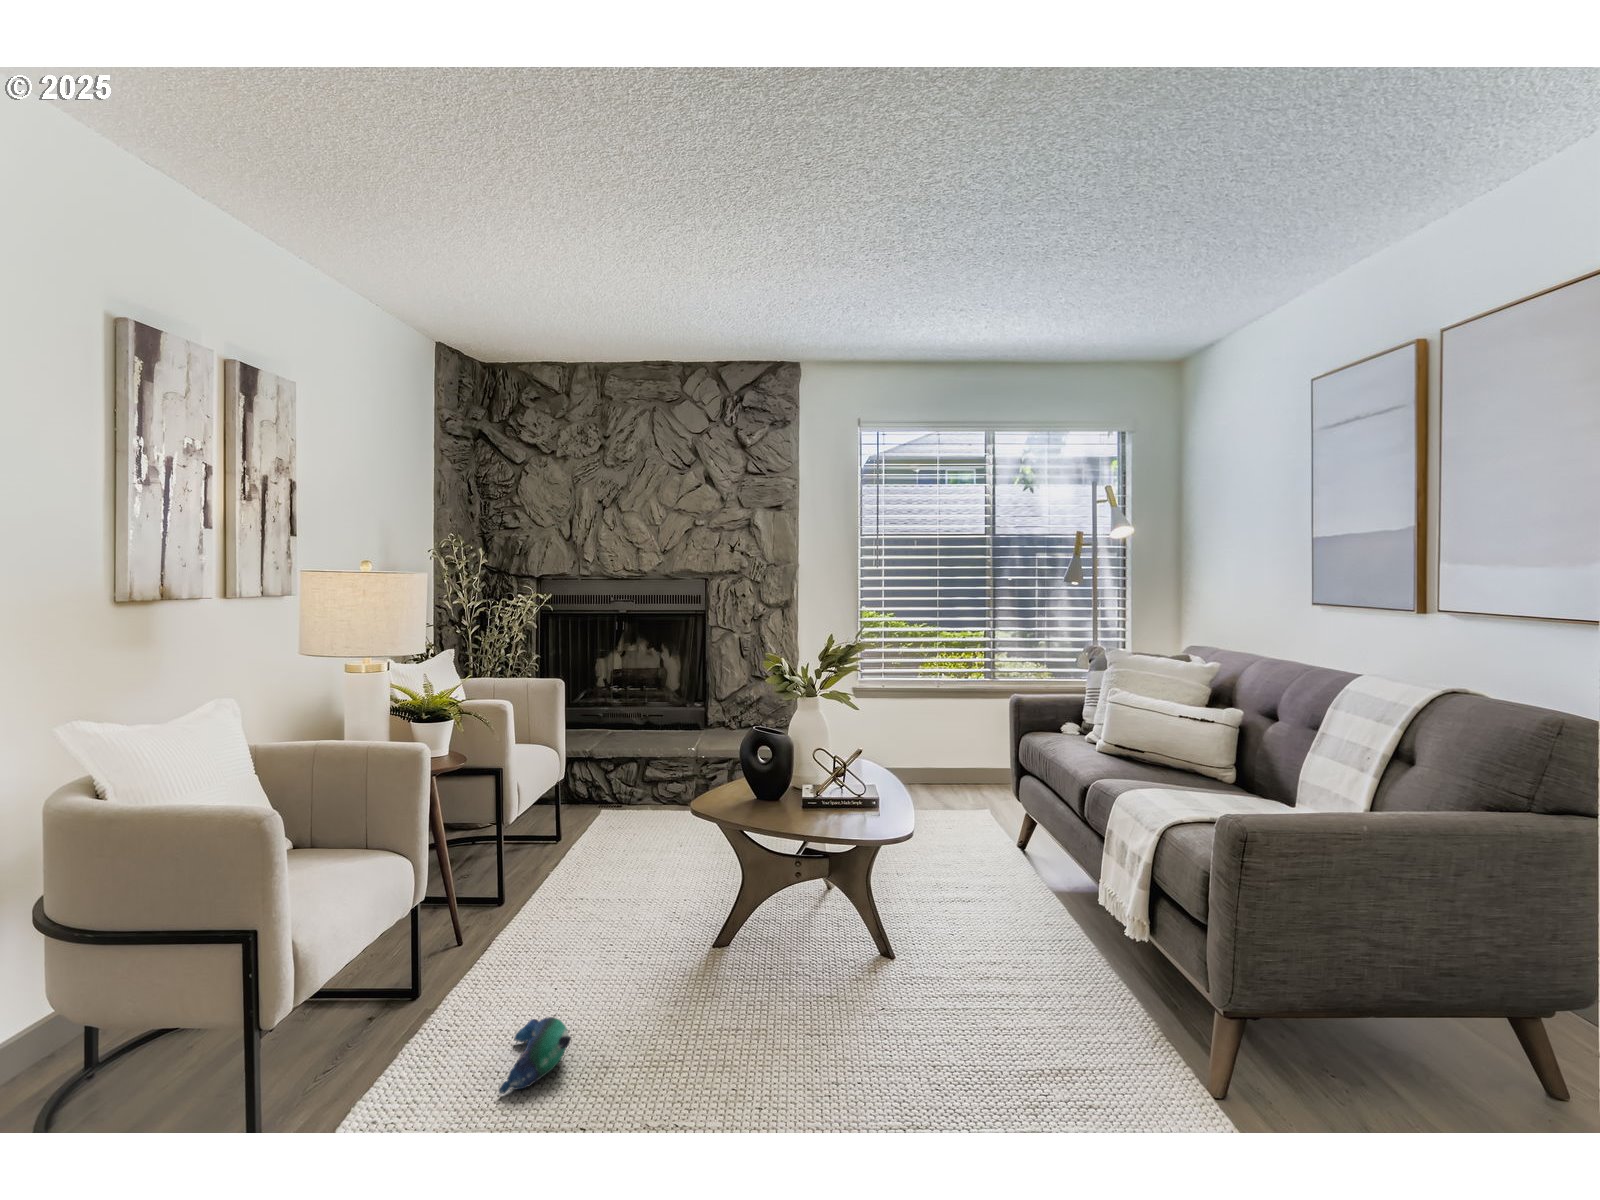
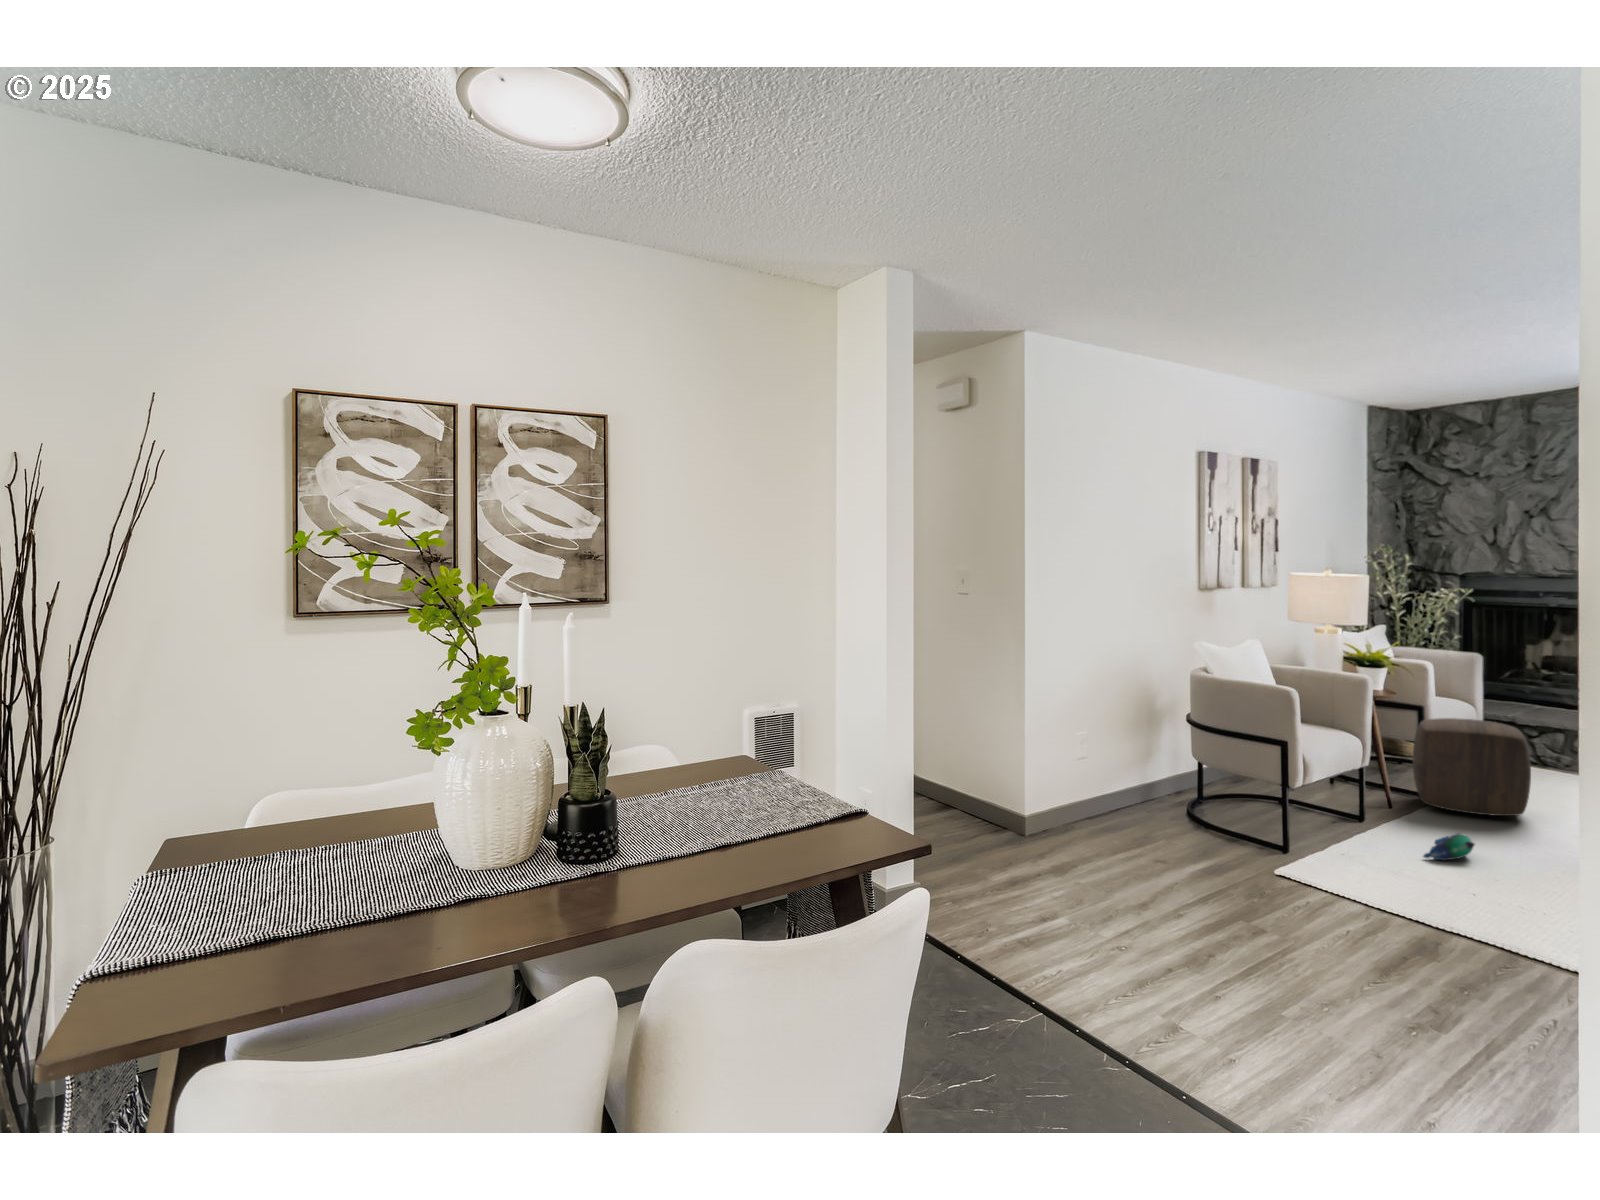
ottoman: none [487,788,623,938] -> present [1413,718,1531,816]

